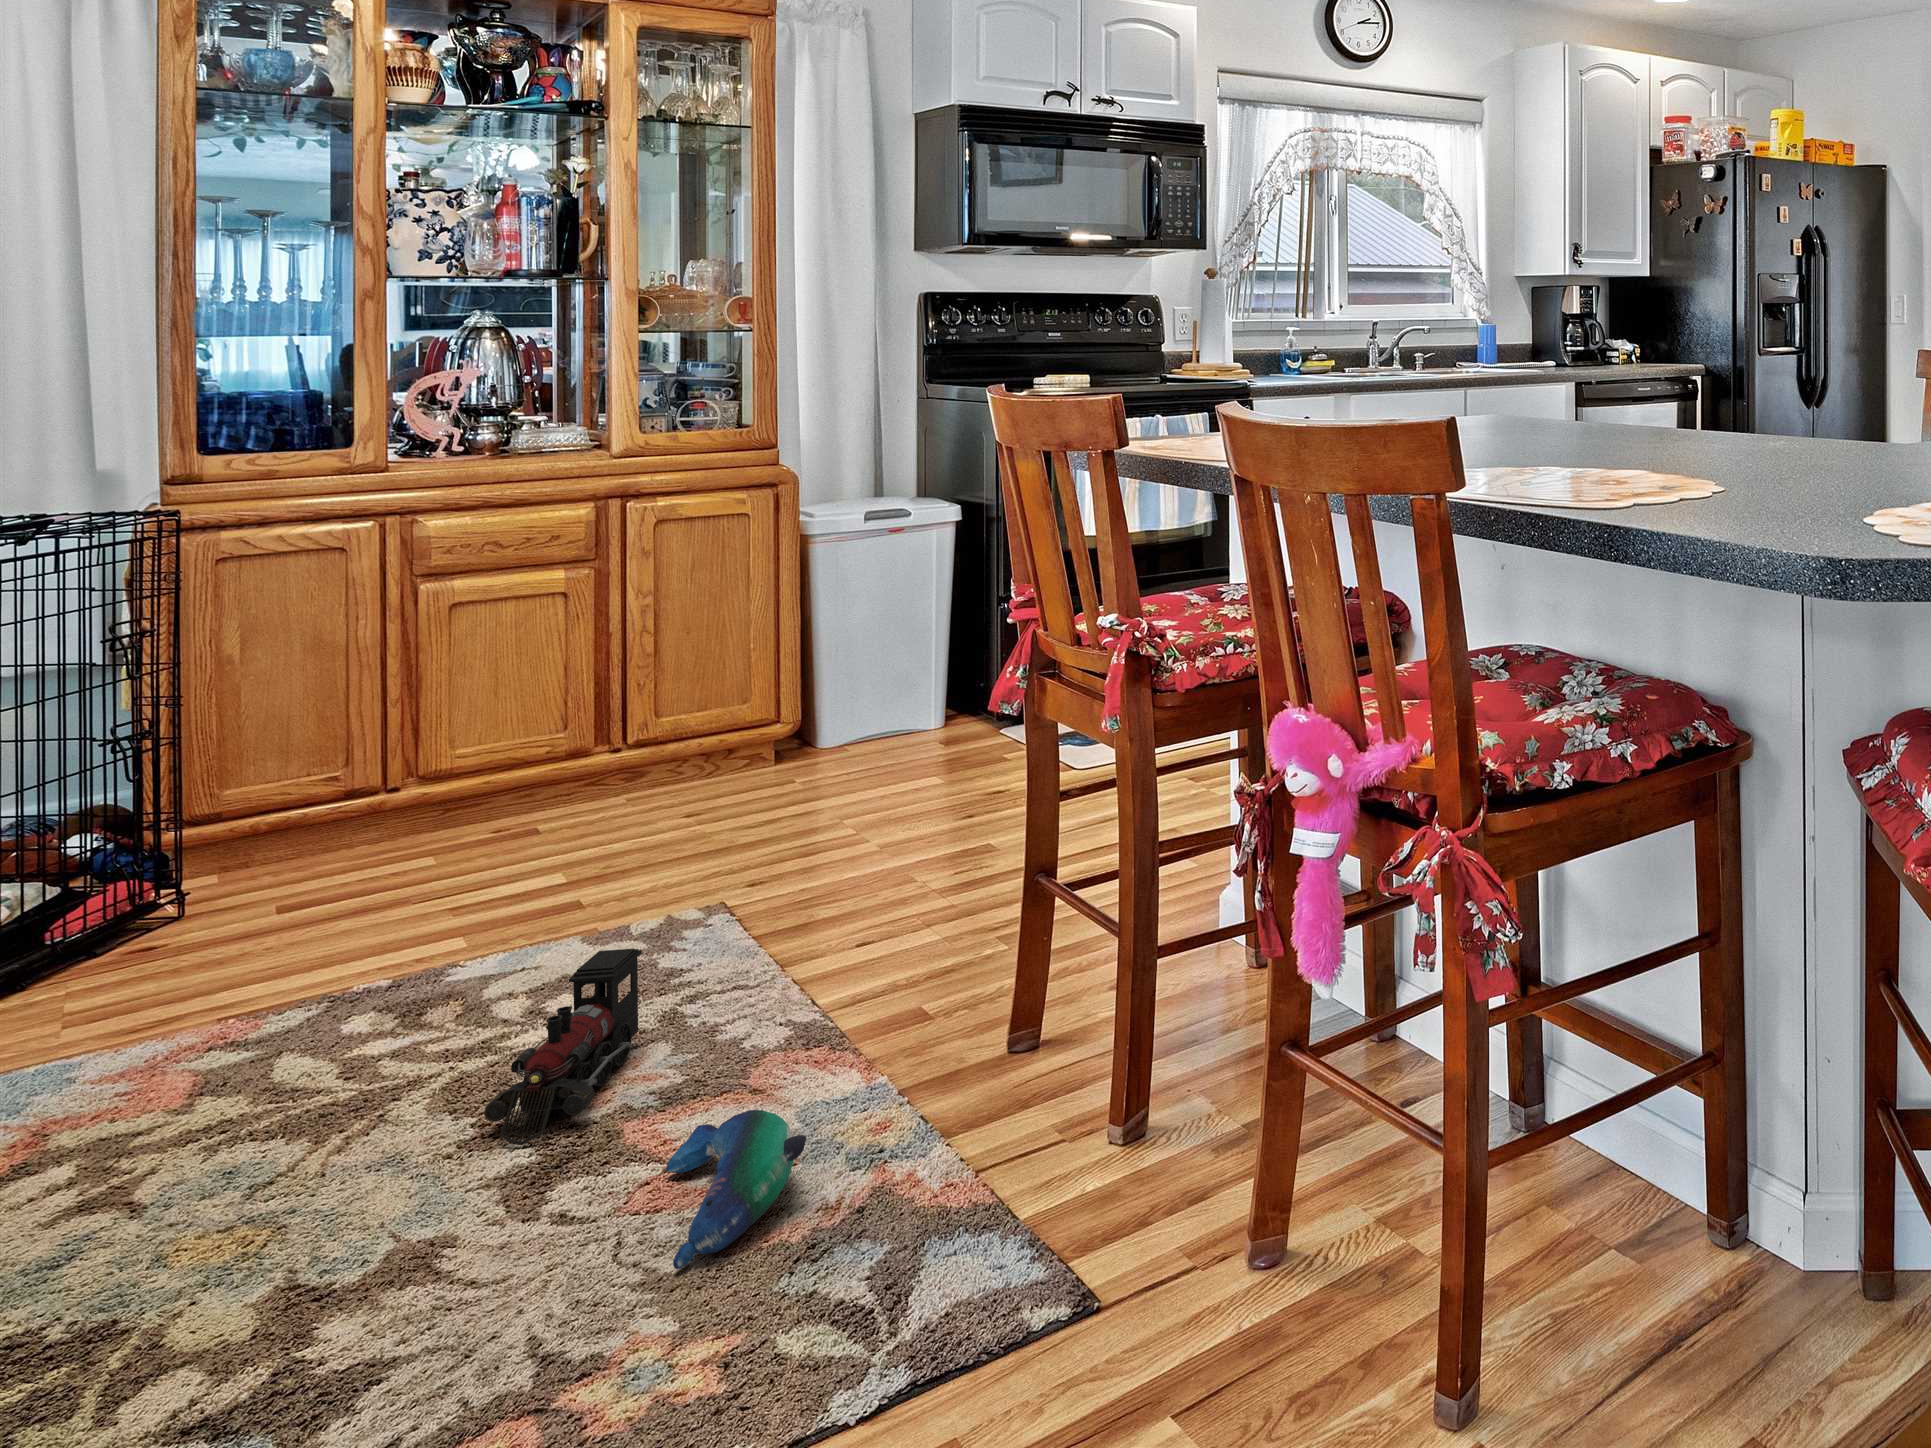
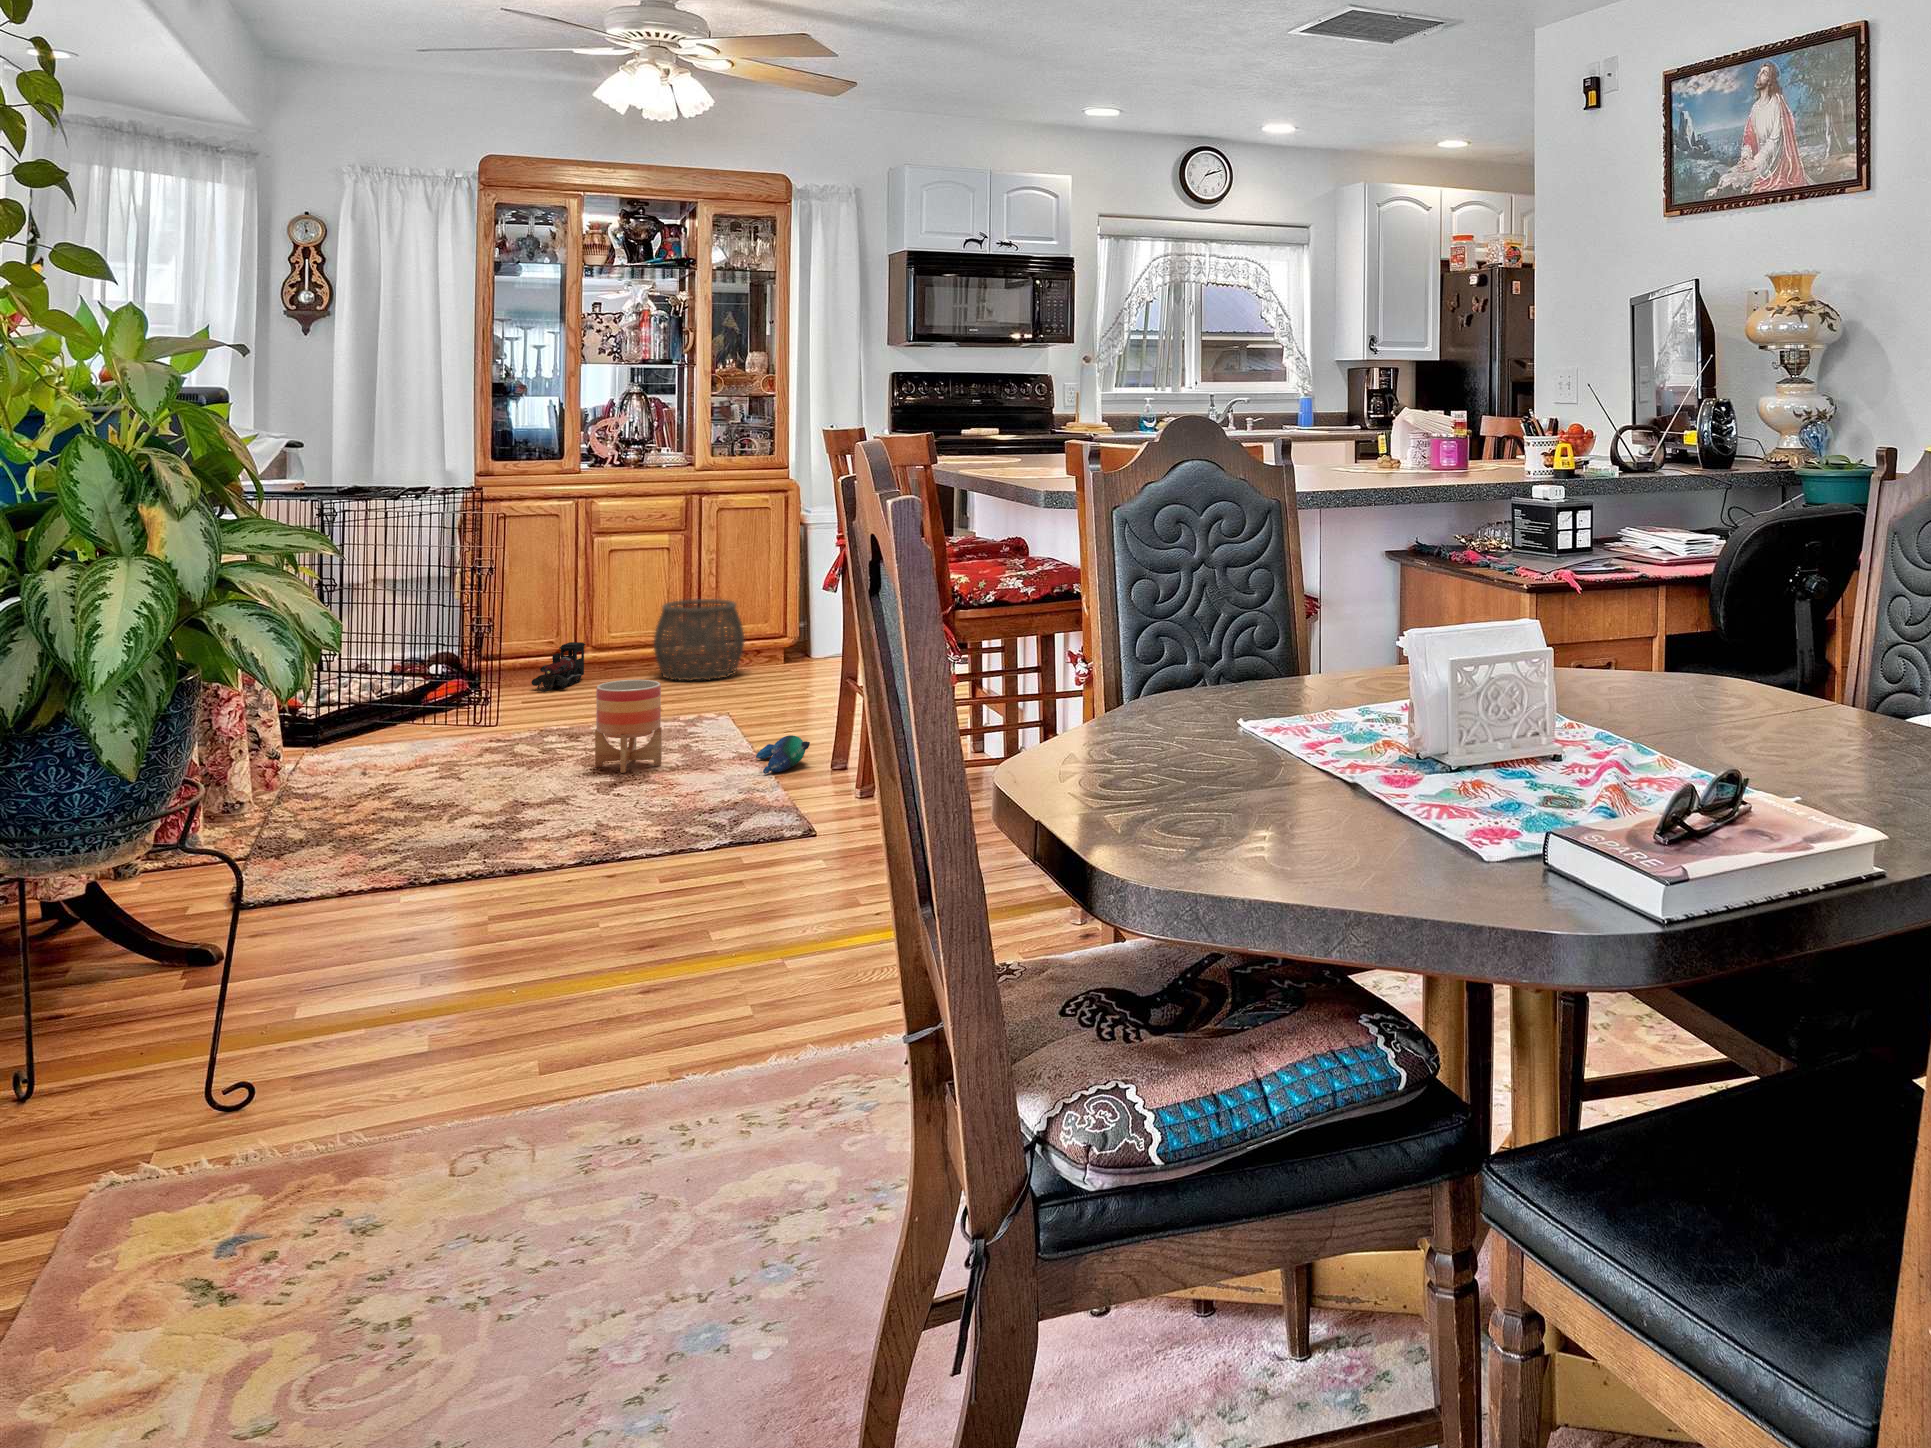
woven basket: none [510,683,693,849] -> present [654,599,744,681]
toy train: present [484,949,642,1145] -> present [531,642,586,692]
planter: none [189,1003,395,1311] -> present [595,680,662,773]

